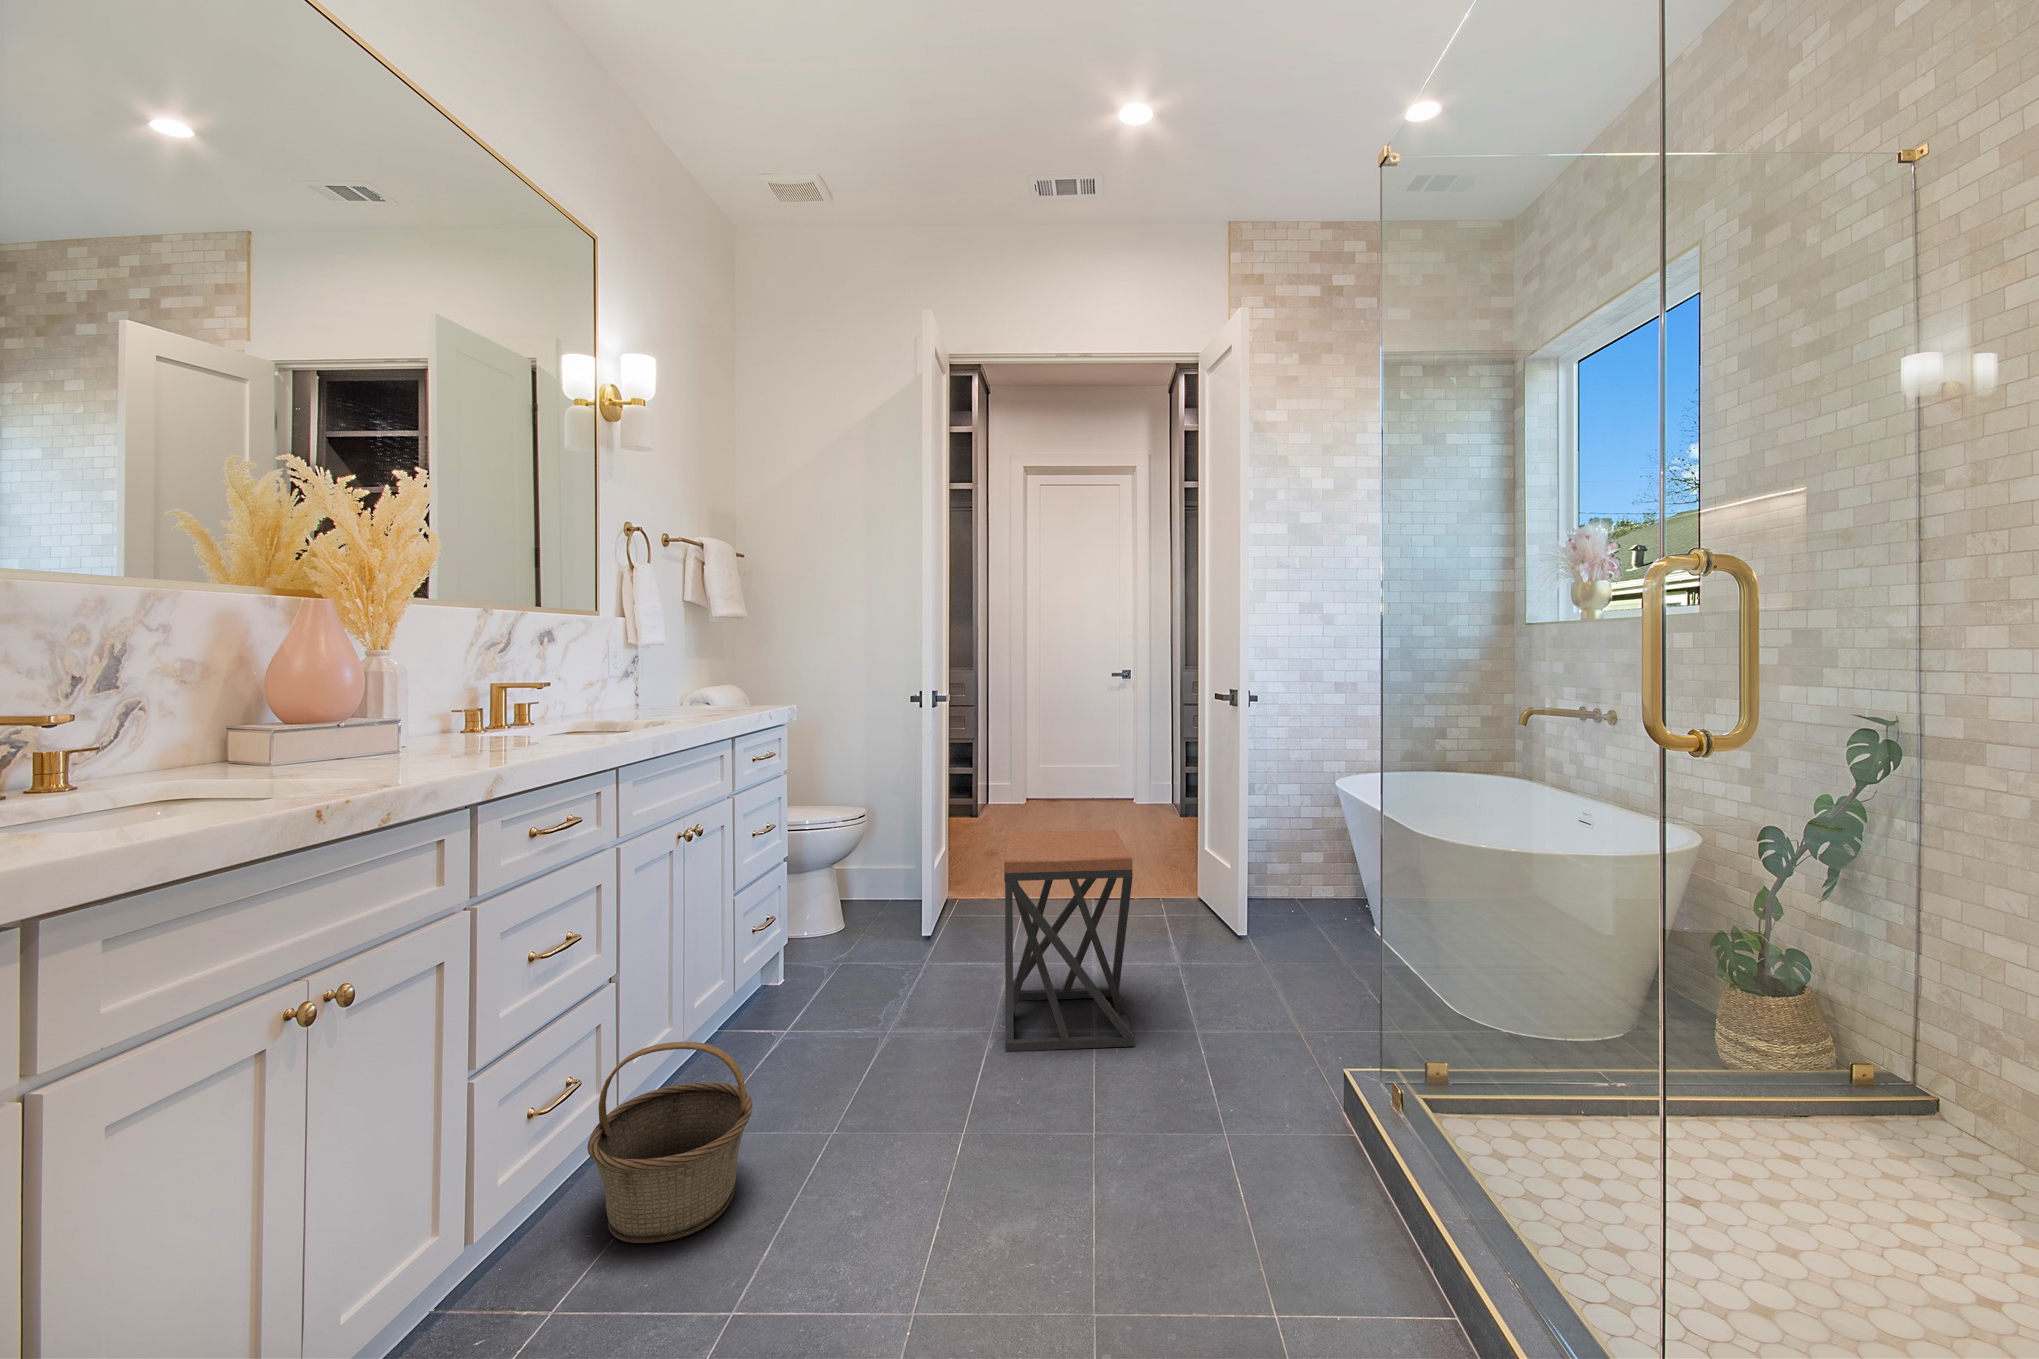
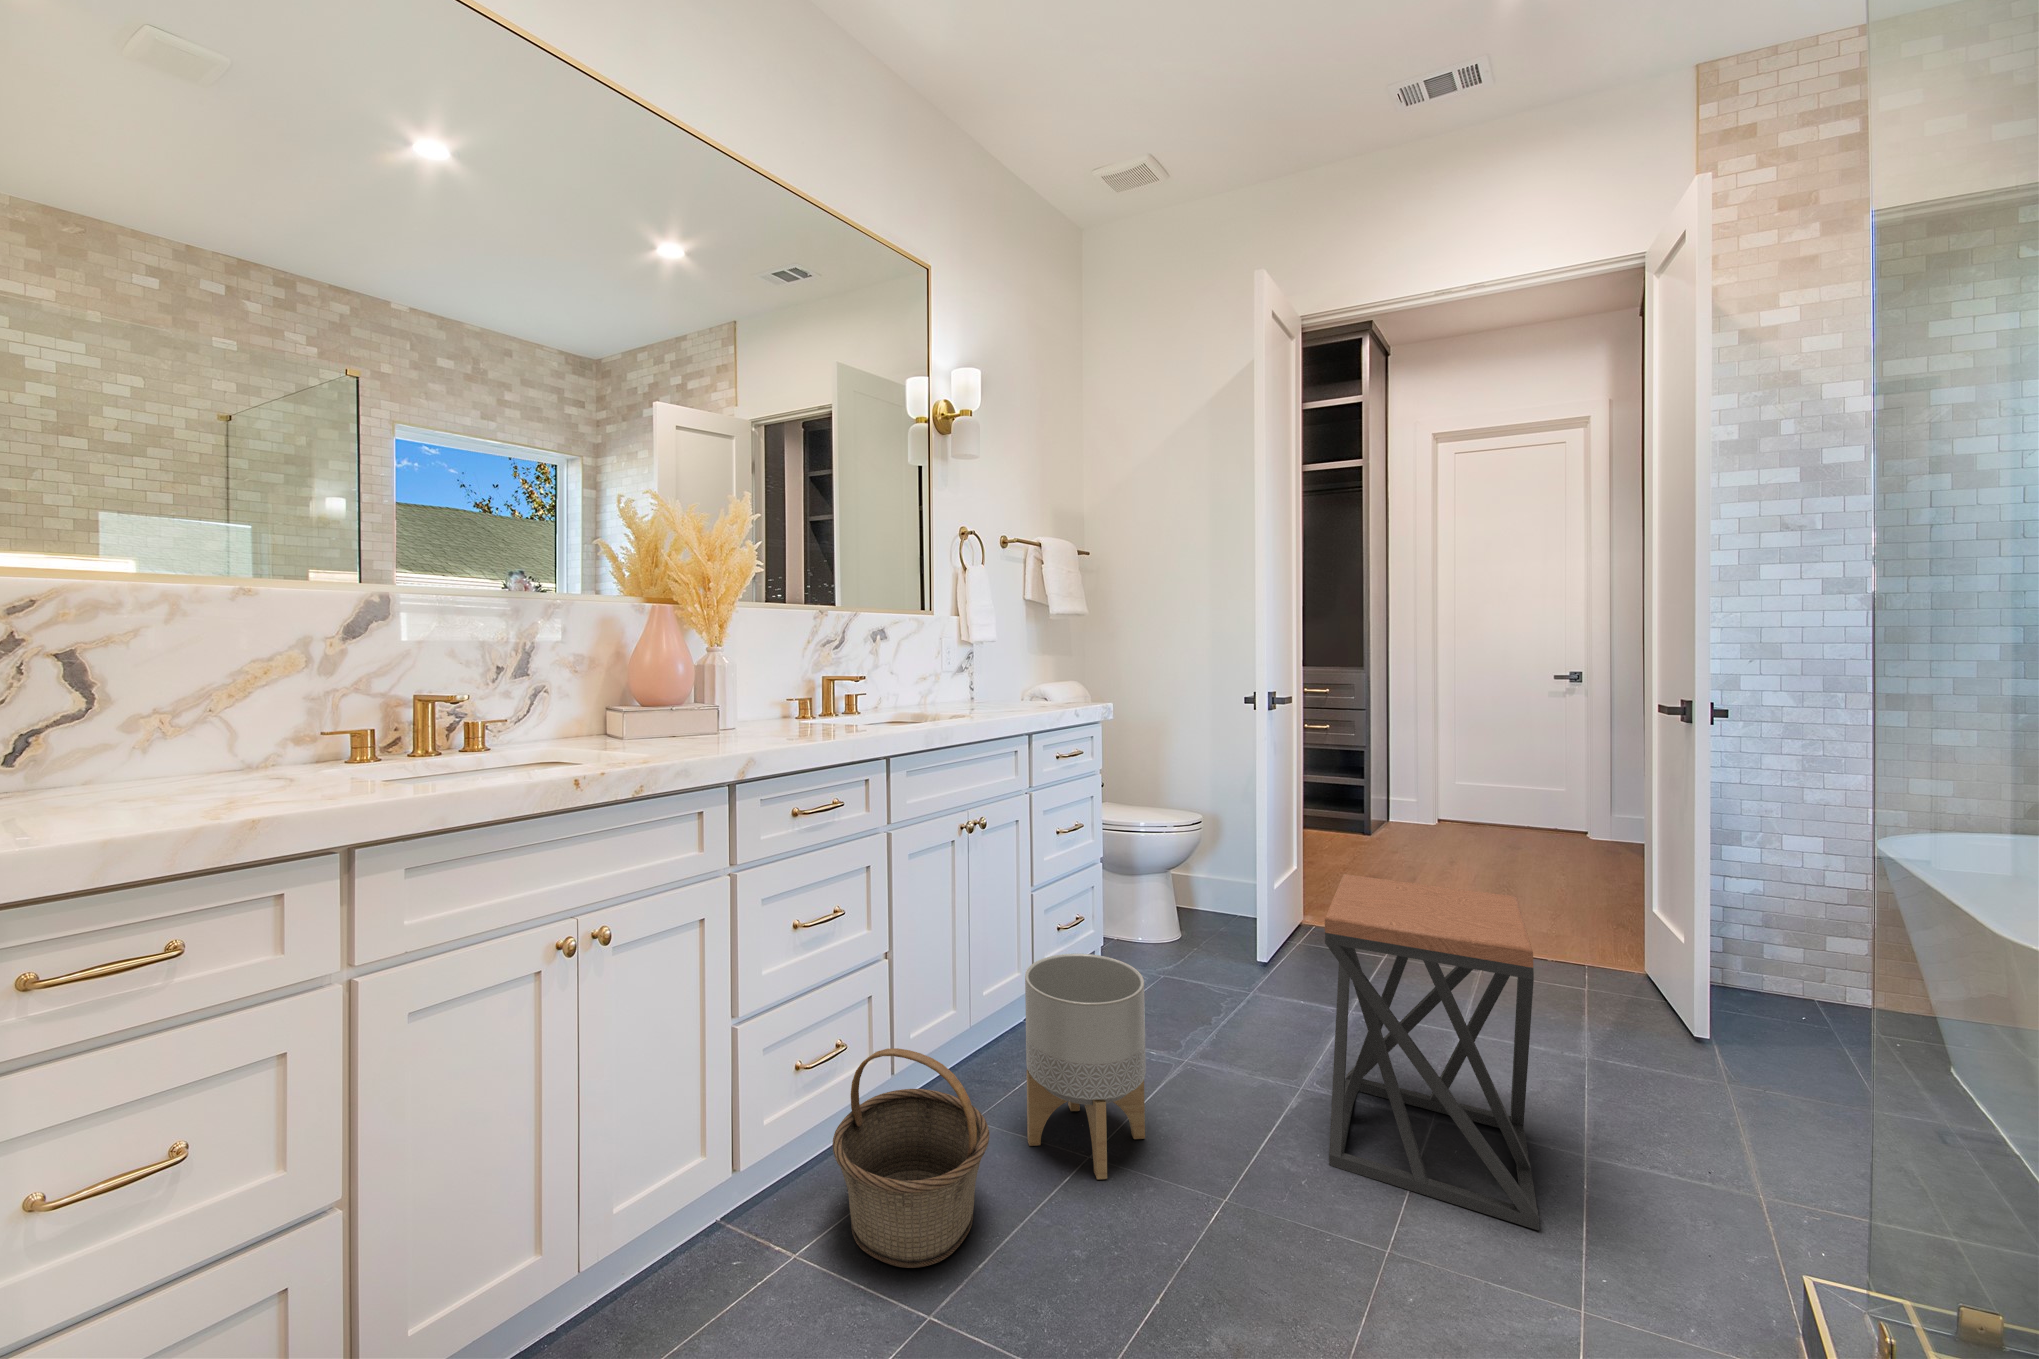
planter: none [759,931,869,1118] -> present [1025,954,1146,1179]

